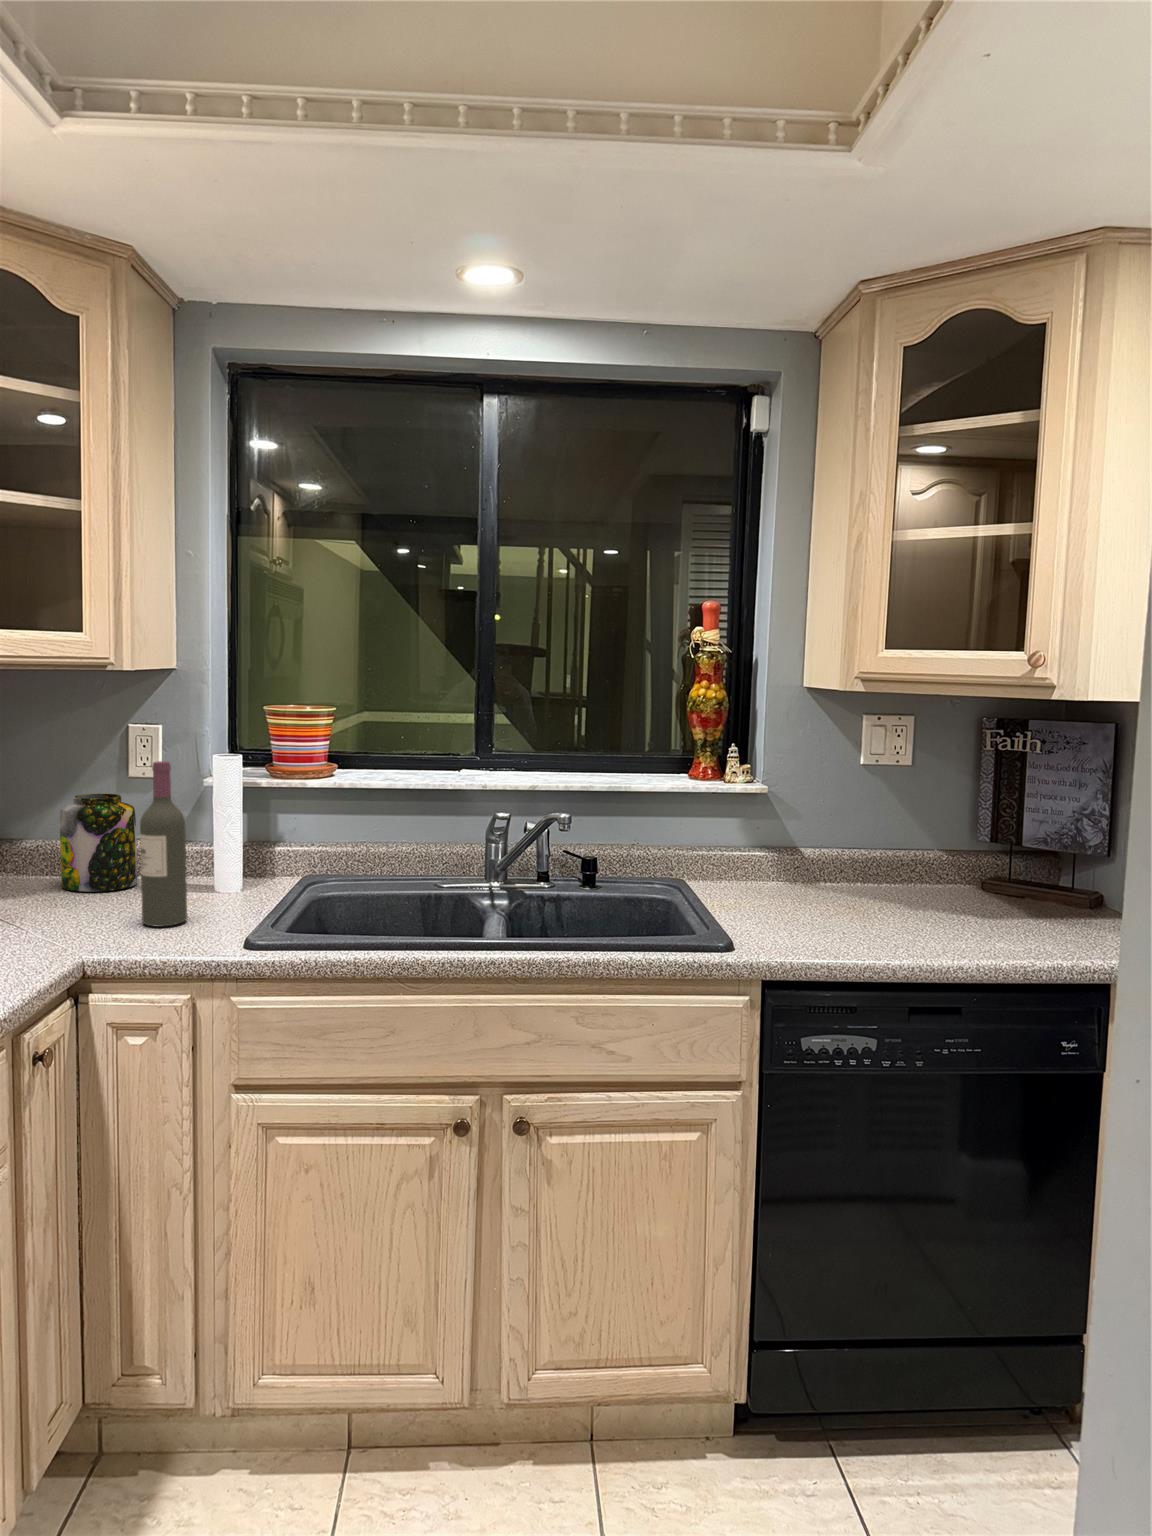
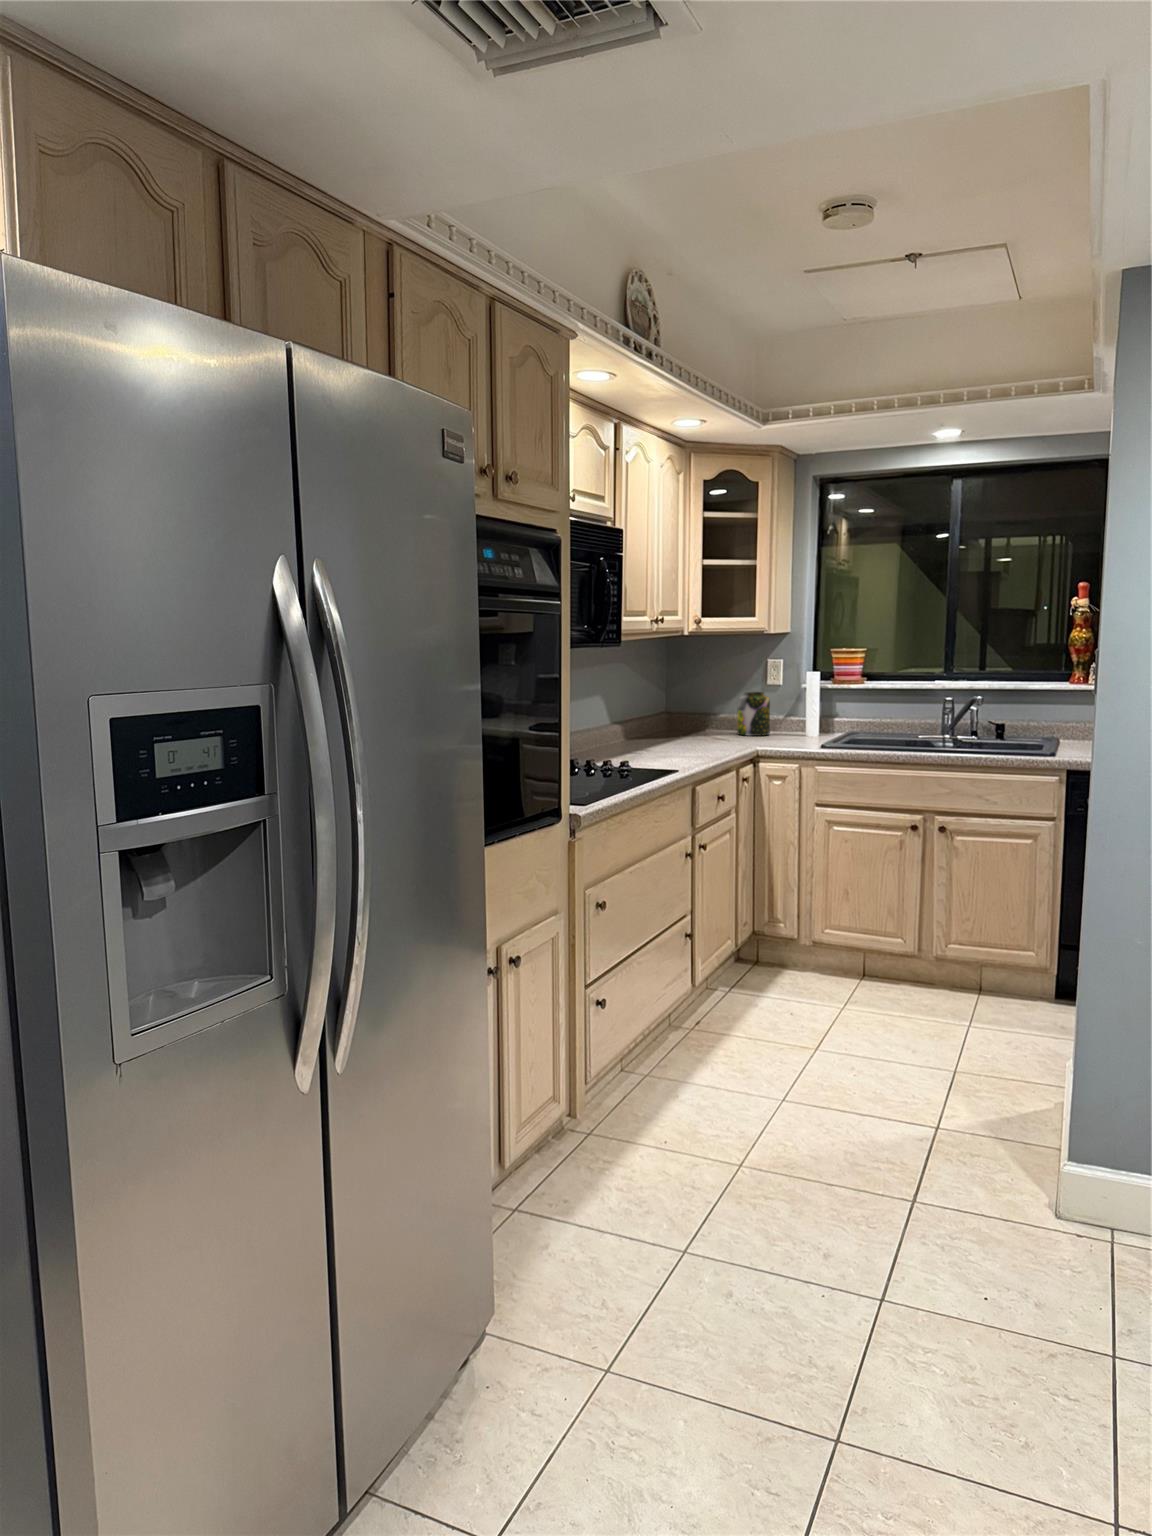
wine bottle: present [140,761,187,927] -> none [777,671,796,743]

